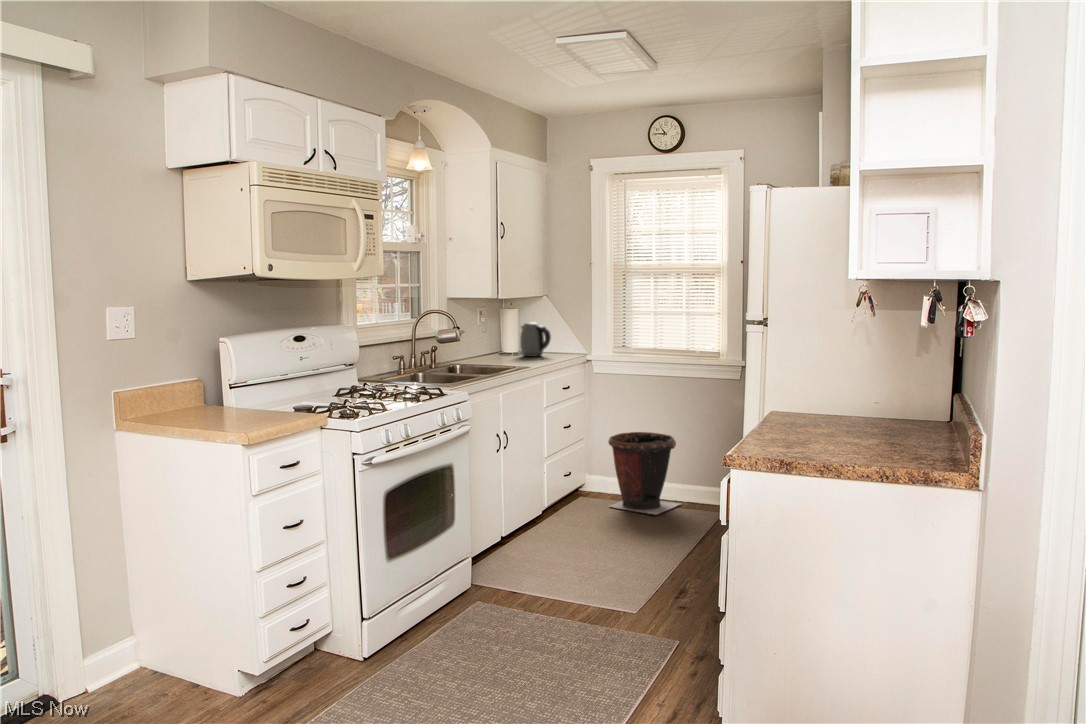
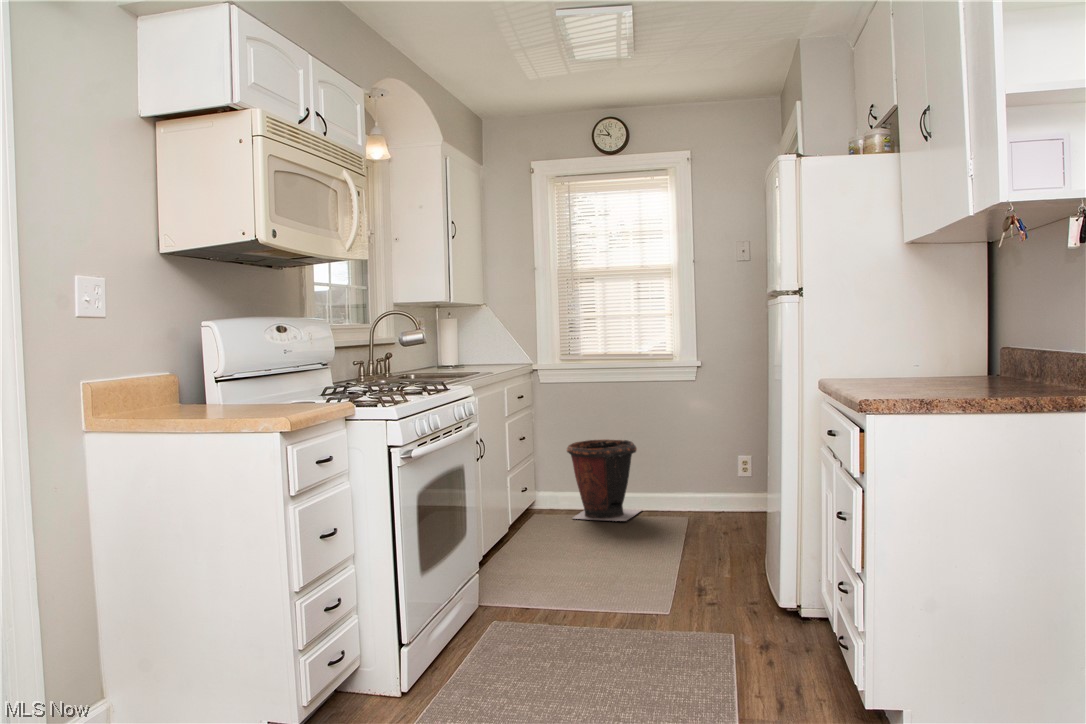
kettle: present [520,322,551,357] -> none [466,331,500,367]

